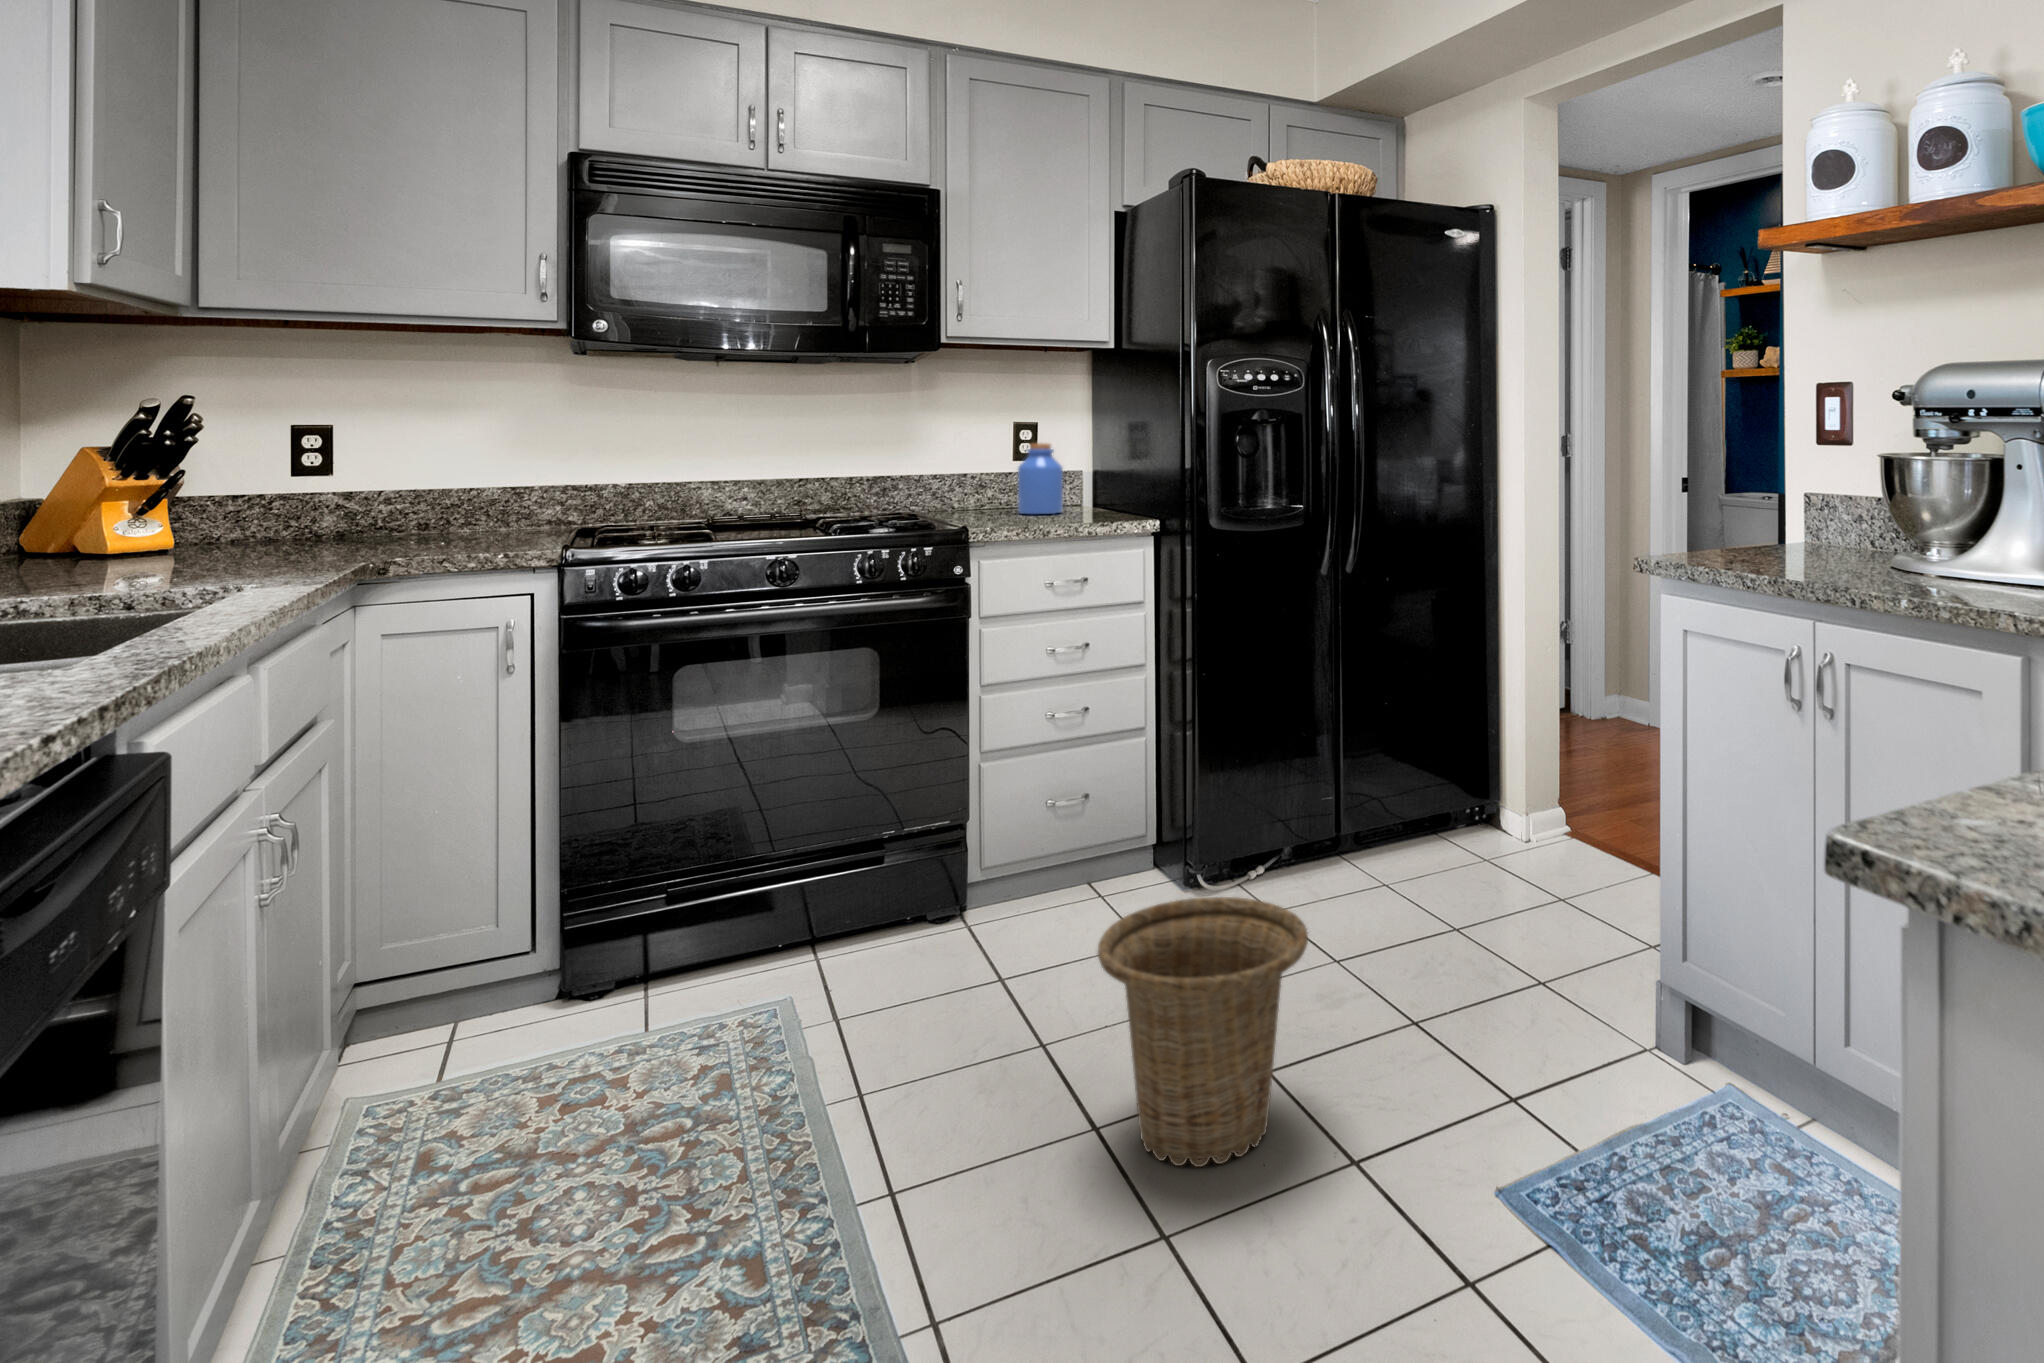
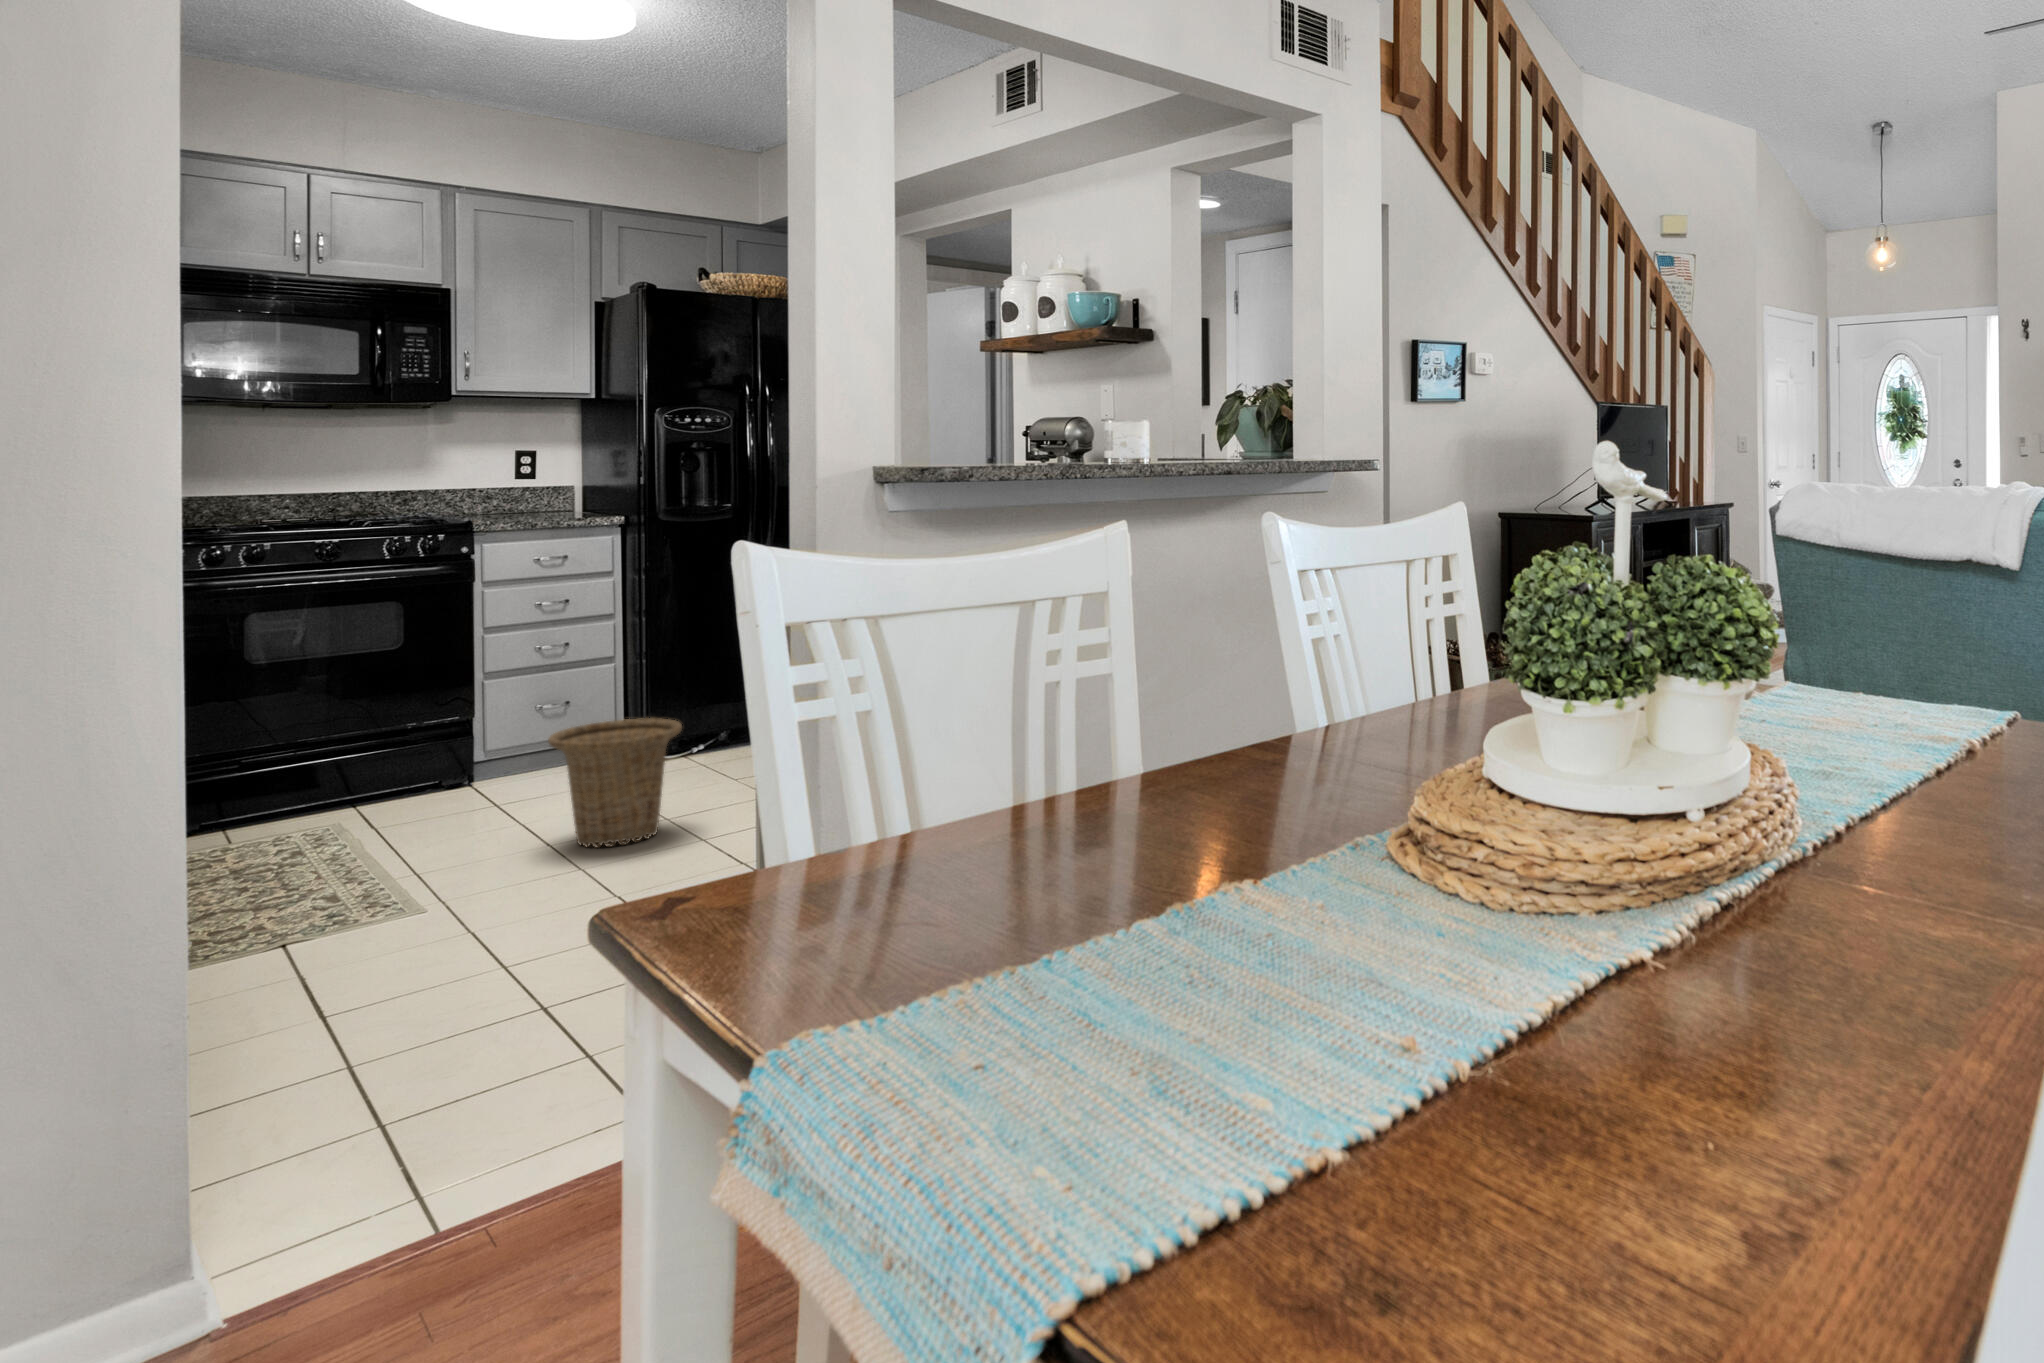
jar: present [1018,443,1063,514] -> none [517,466,555,516]

